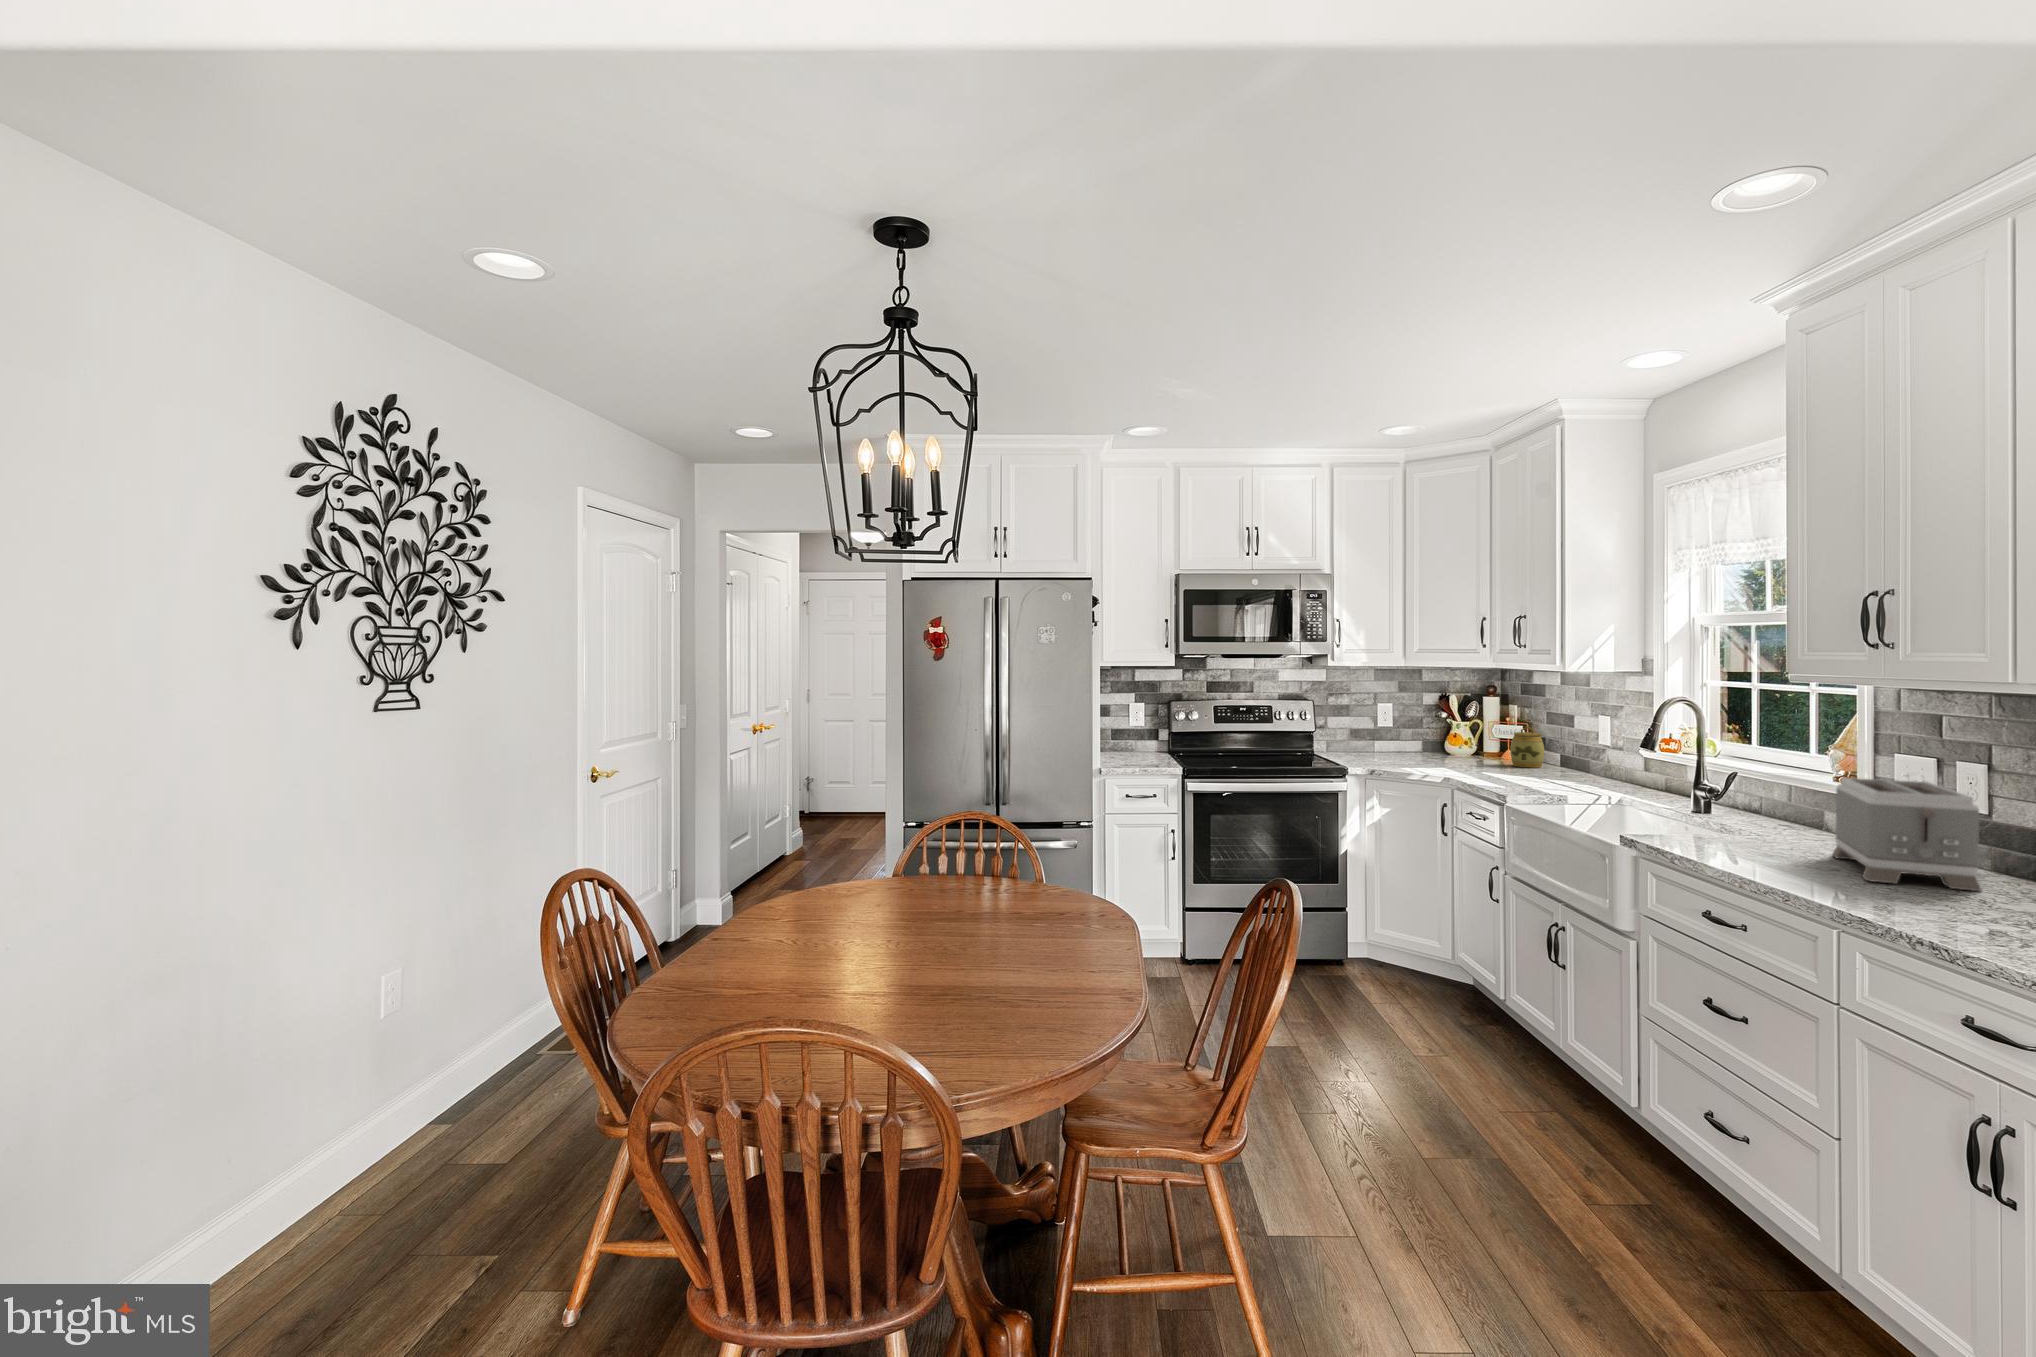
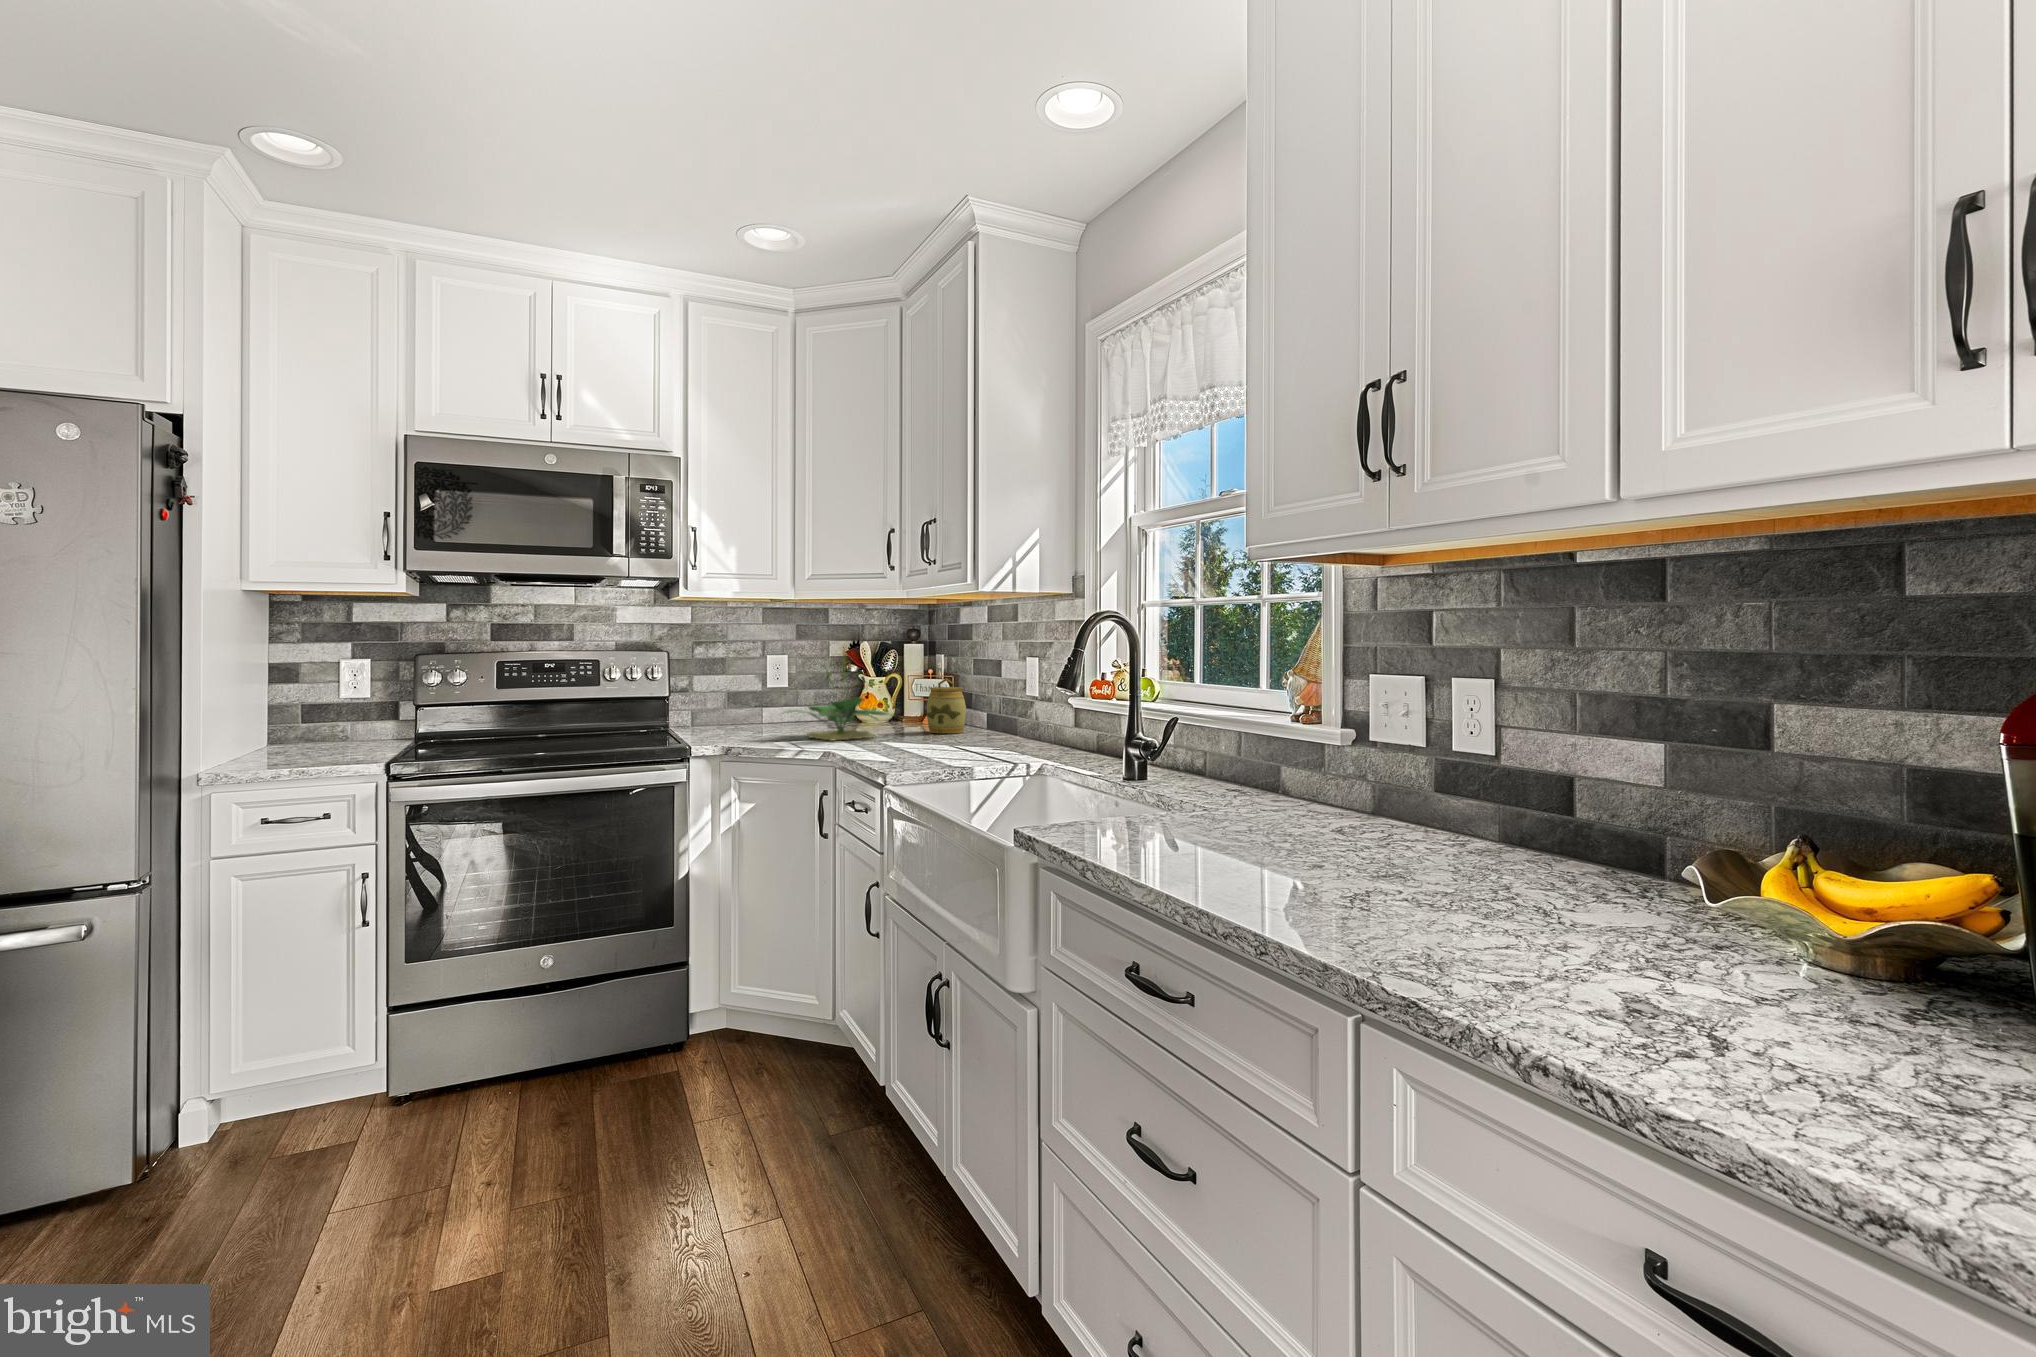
potted plant: none [1399,701,1490,768] -> present [787,647,888,741]
toaster: present [1832,778,1982,891] -> none [1307,707,1543,892]

